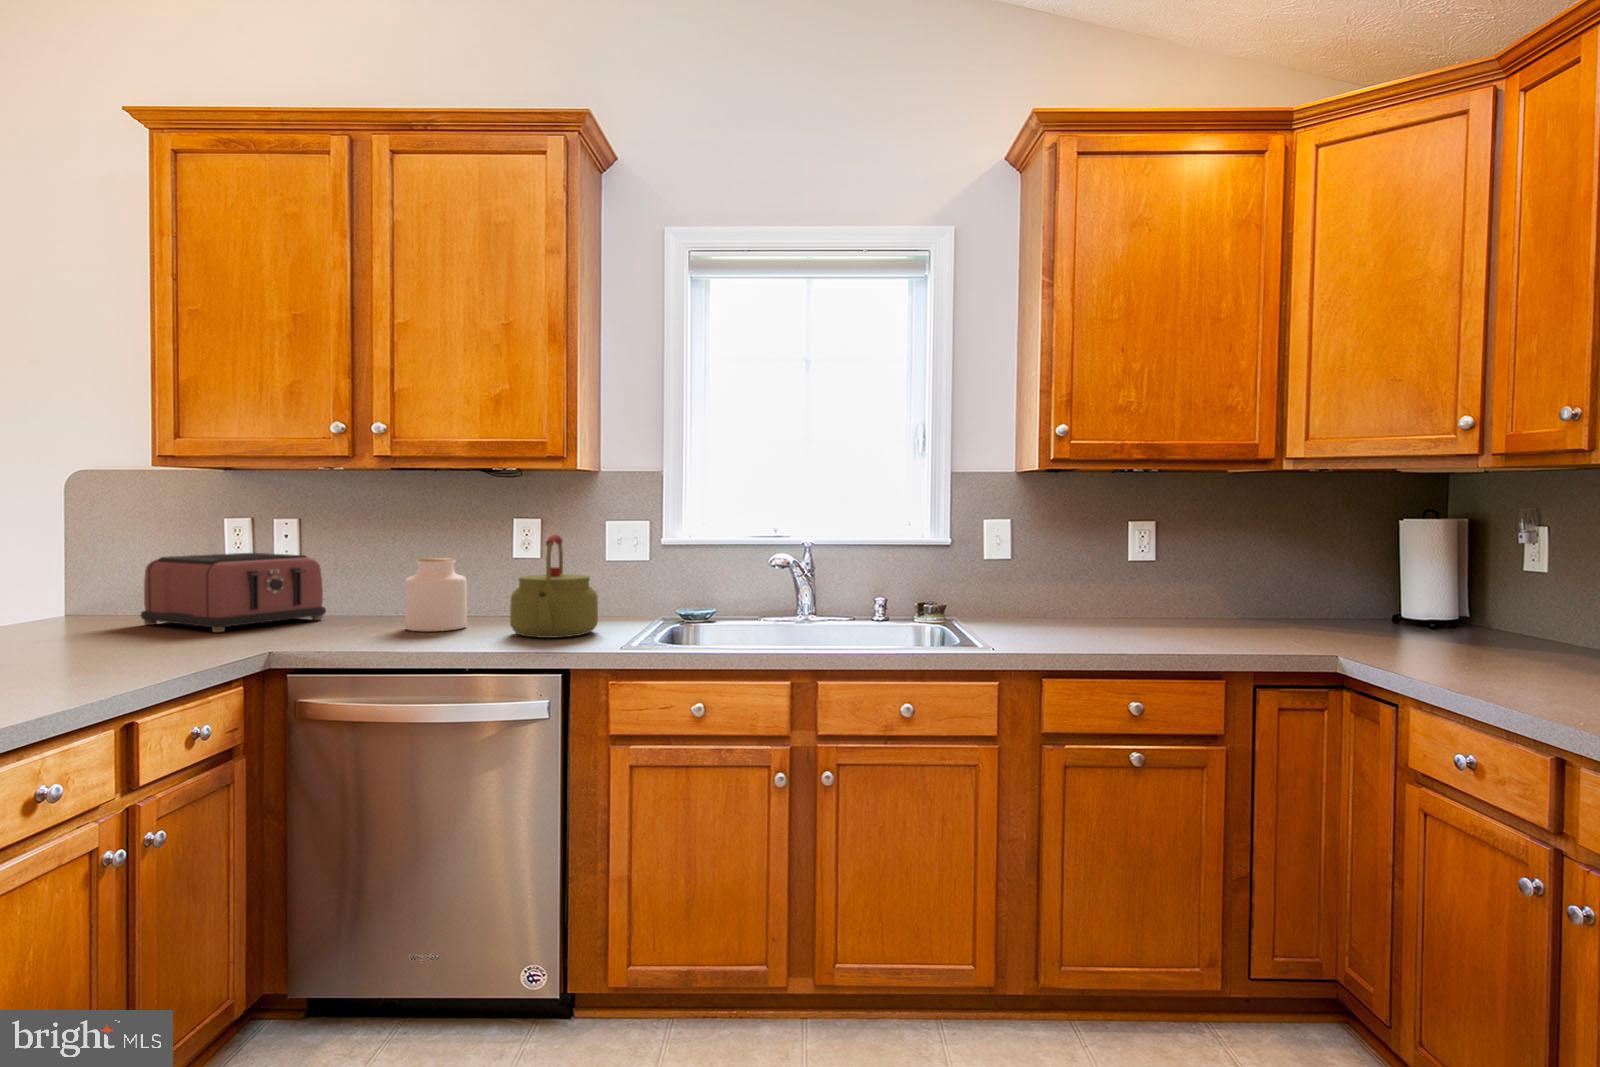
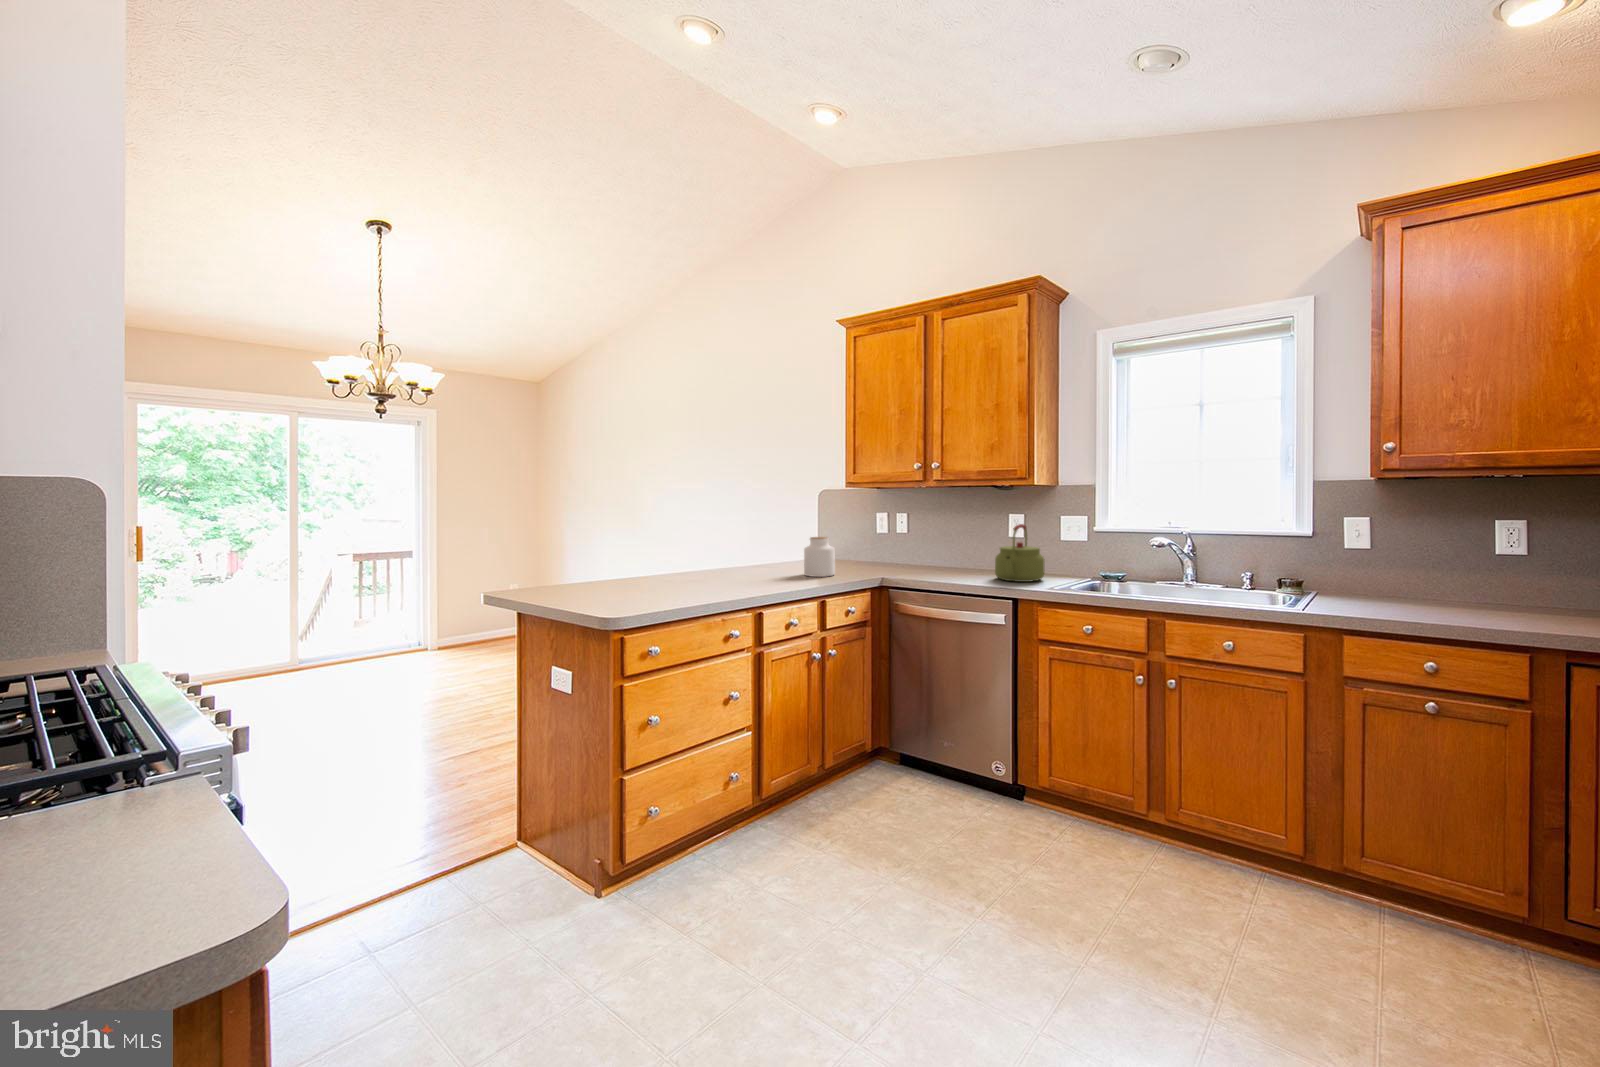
toaster: present [141,553,326,632] -> none [834,528,911,567]
jar: present [405,558,467,631] -> present [804,537,835,577]

